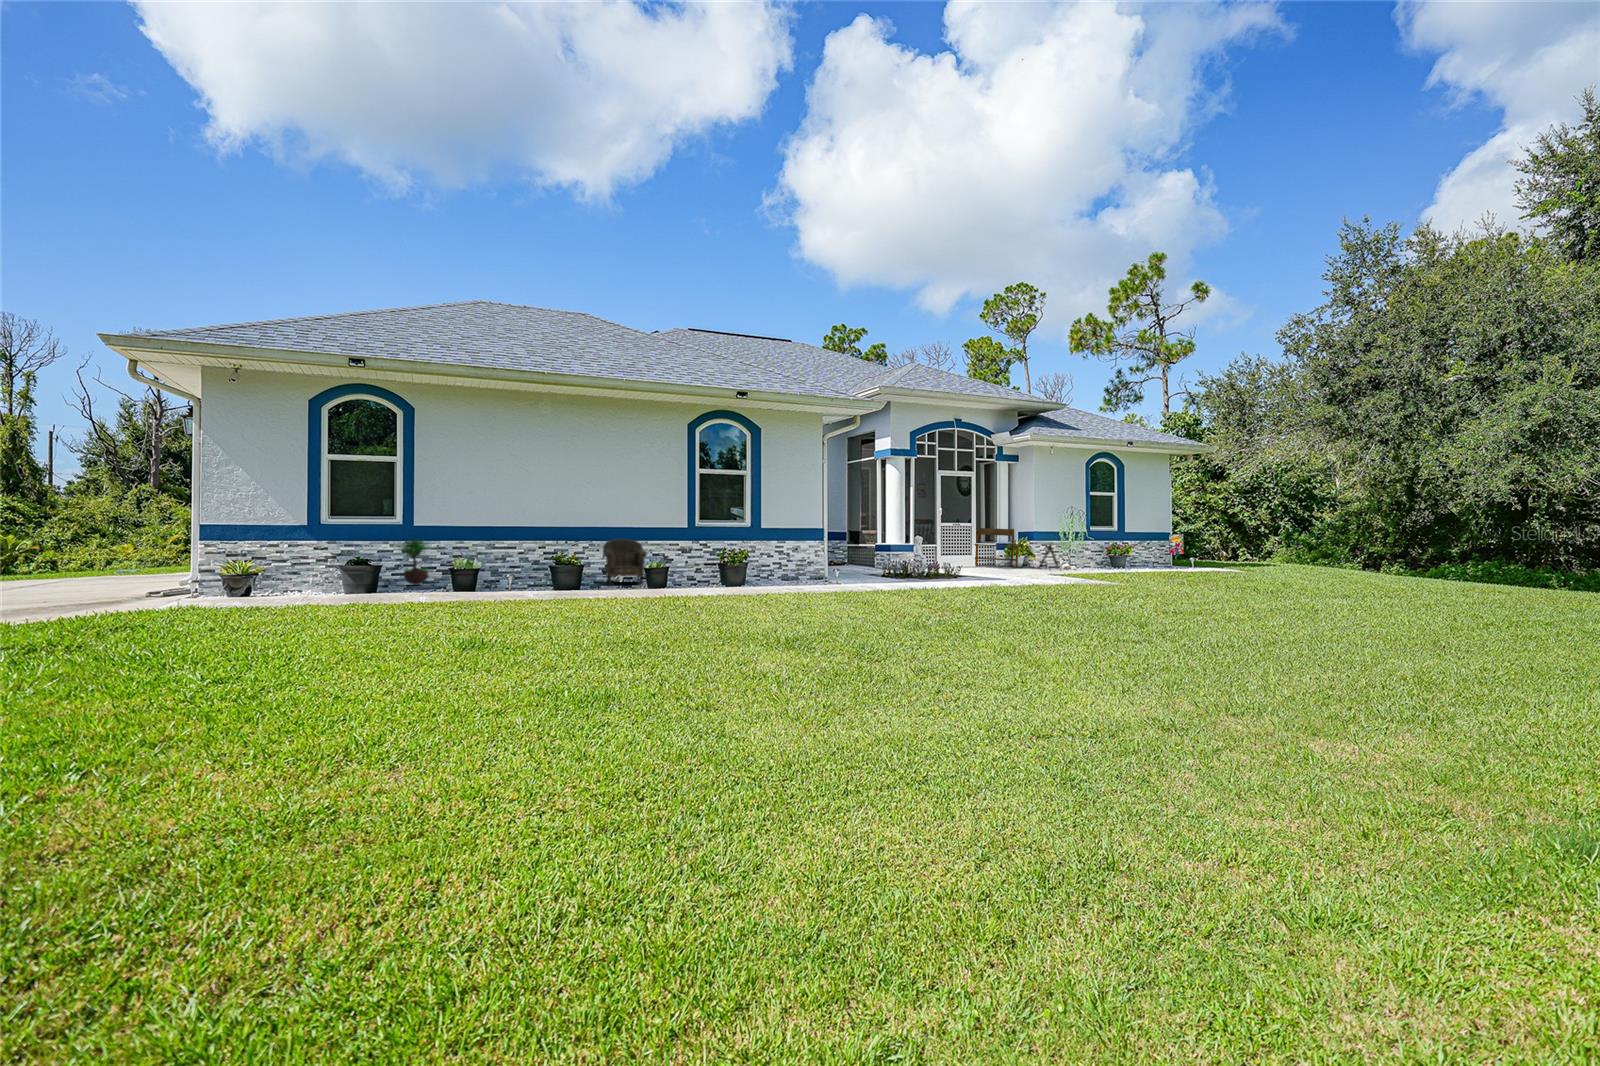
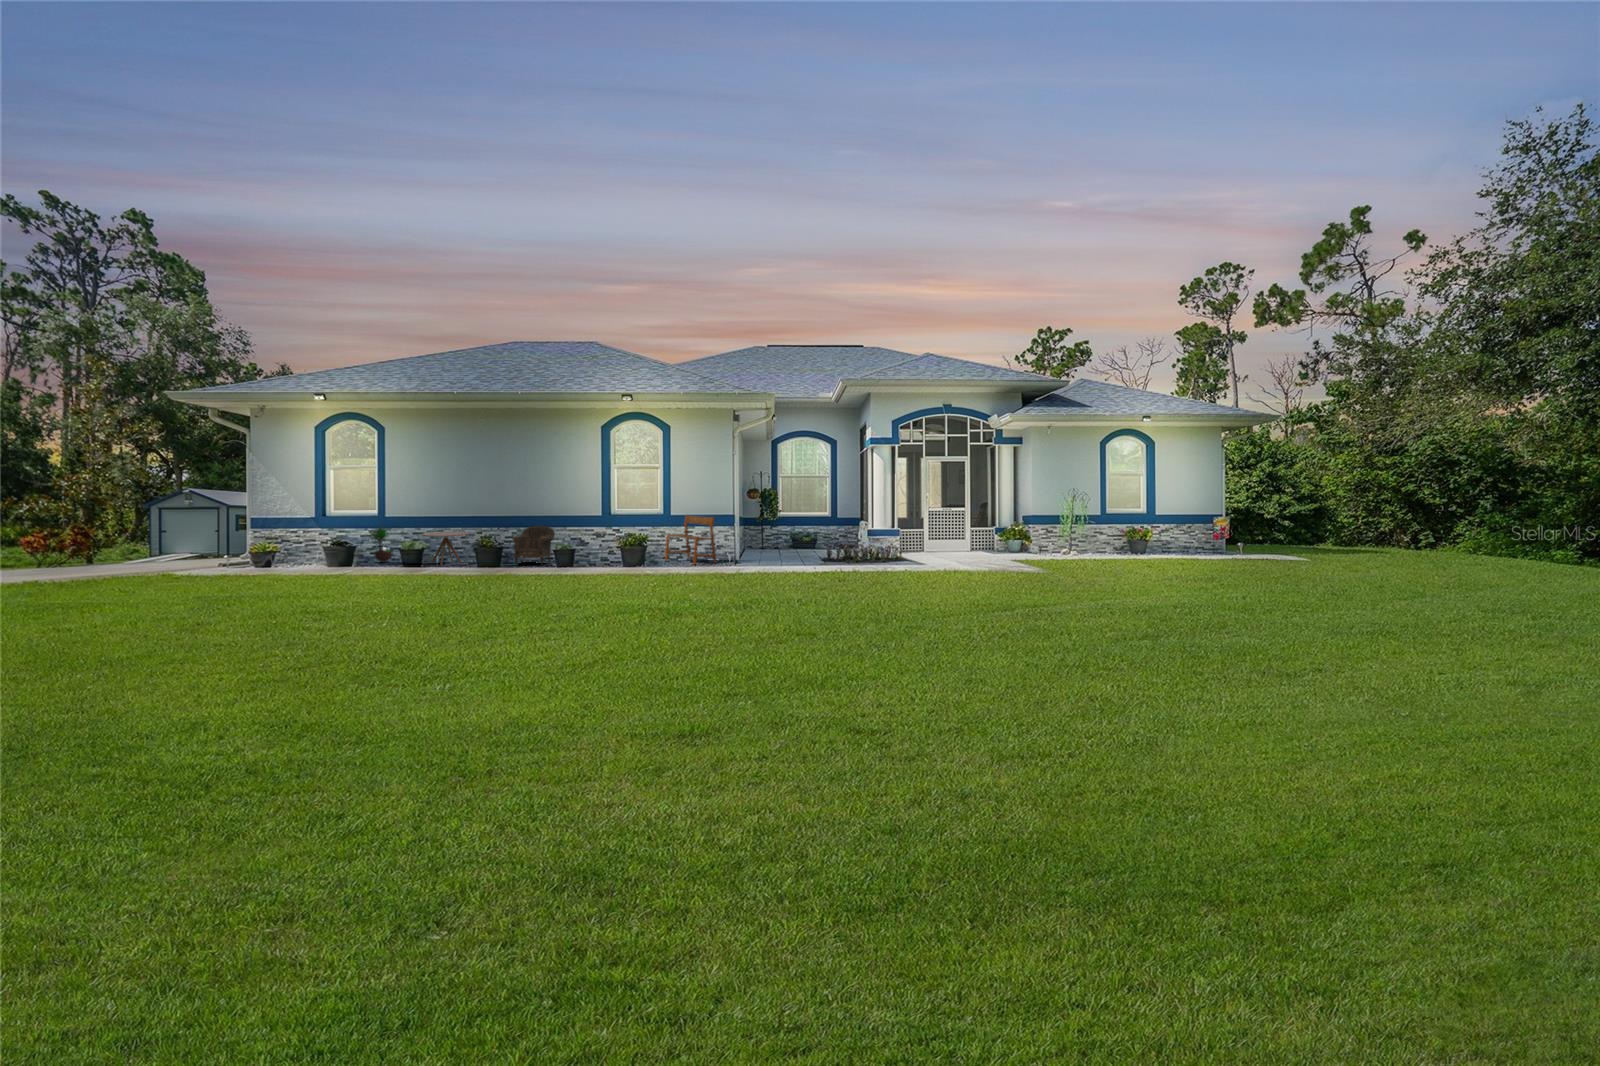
bench: present [975,528,1018,568] -> present [665,515,716,565]
round table: present [1033,542,1065,568] -> present [422,532,469,565]

